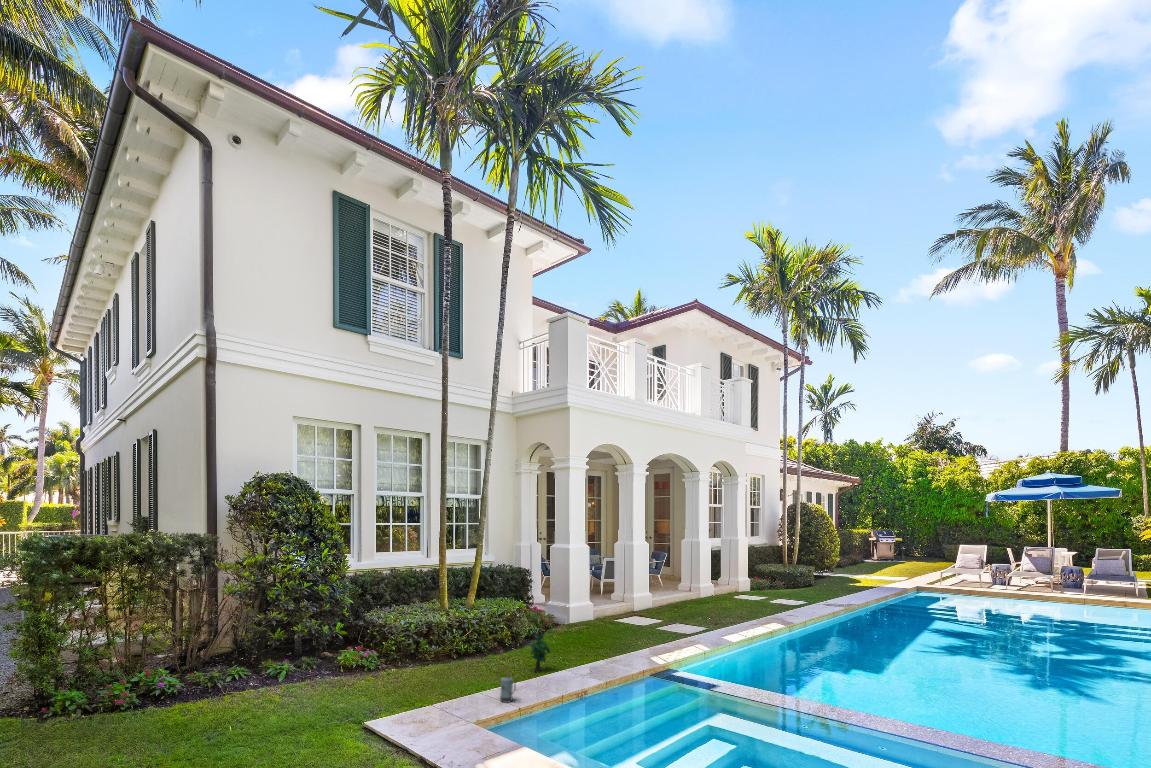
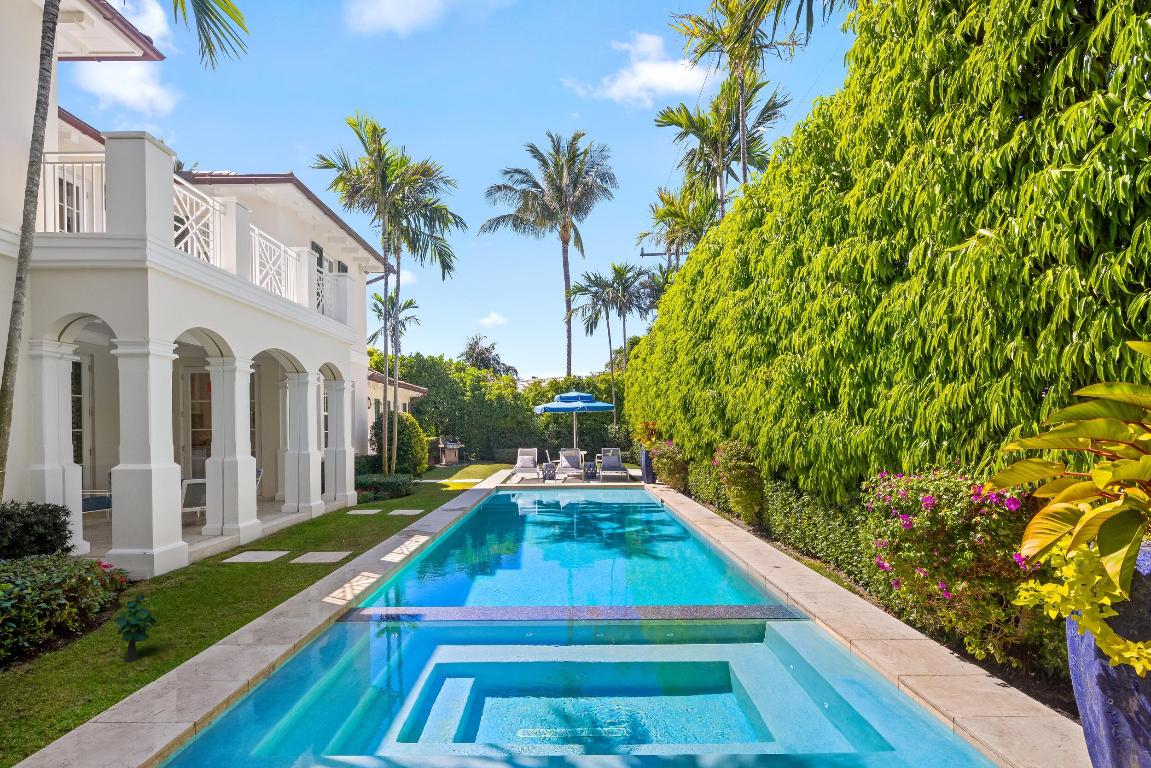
watering can: present [497,667,515,703] -> none [63,674,120,740]

